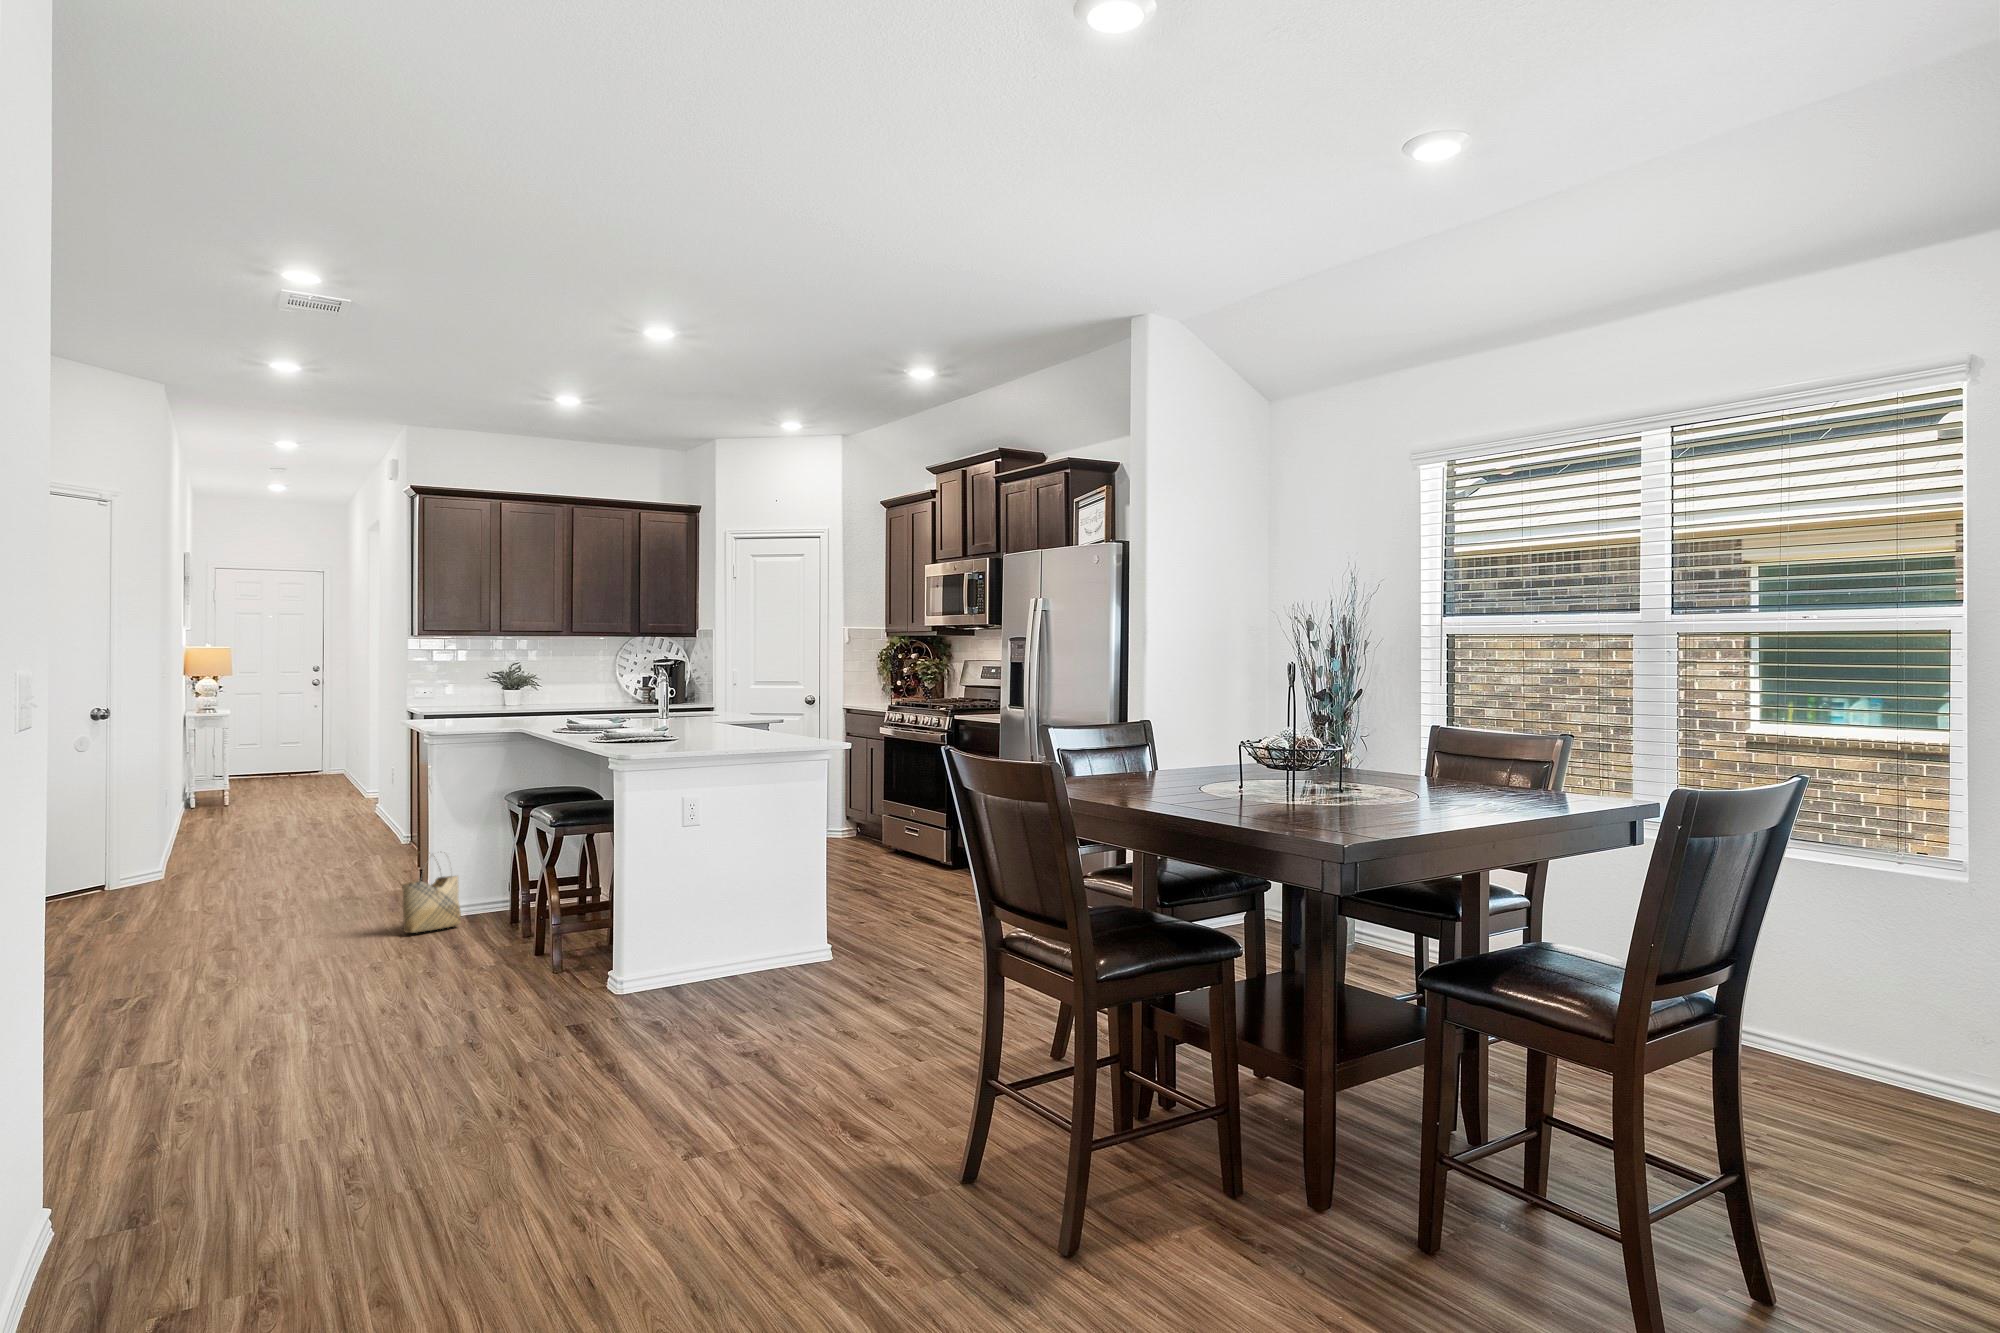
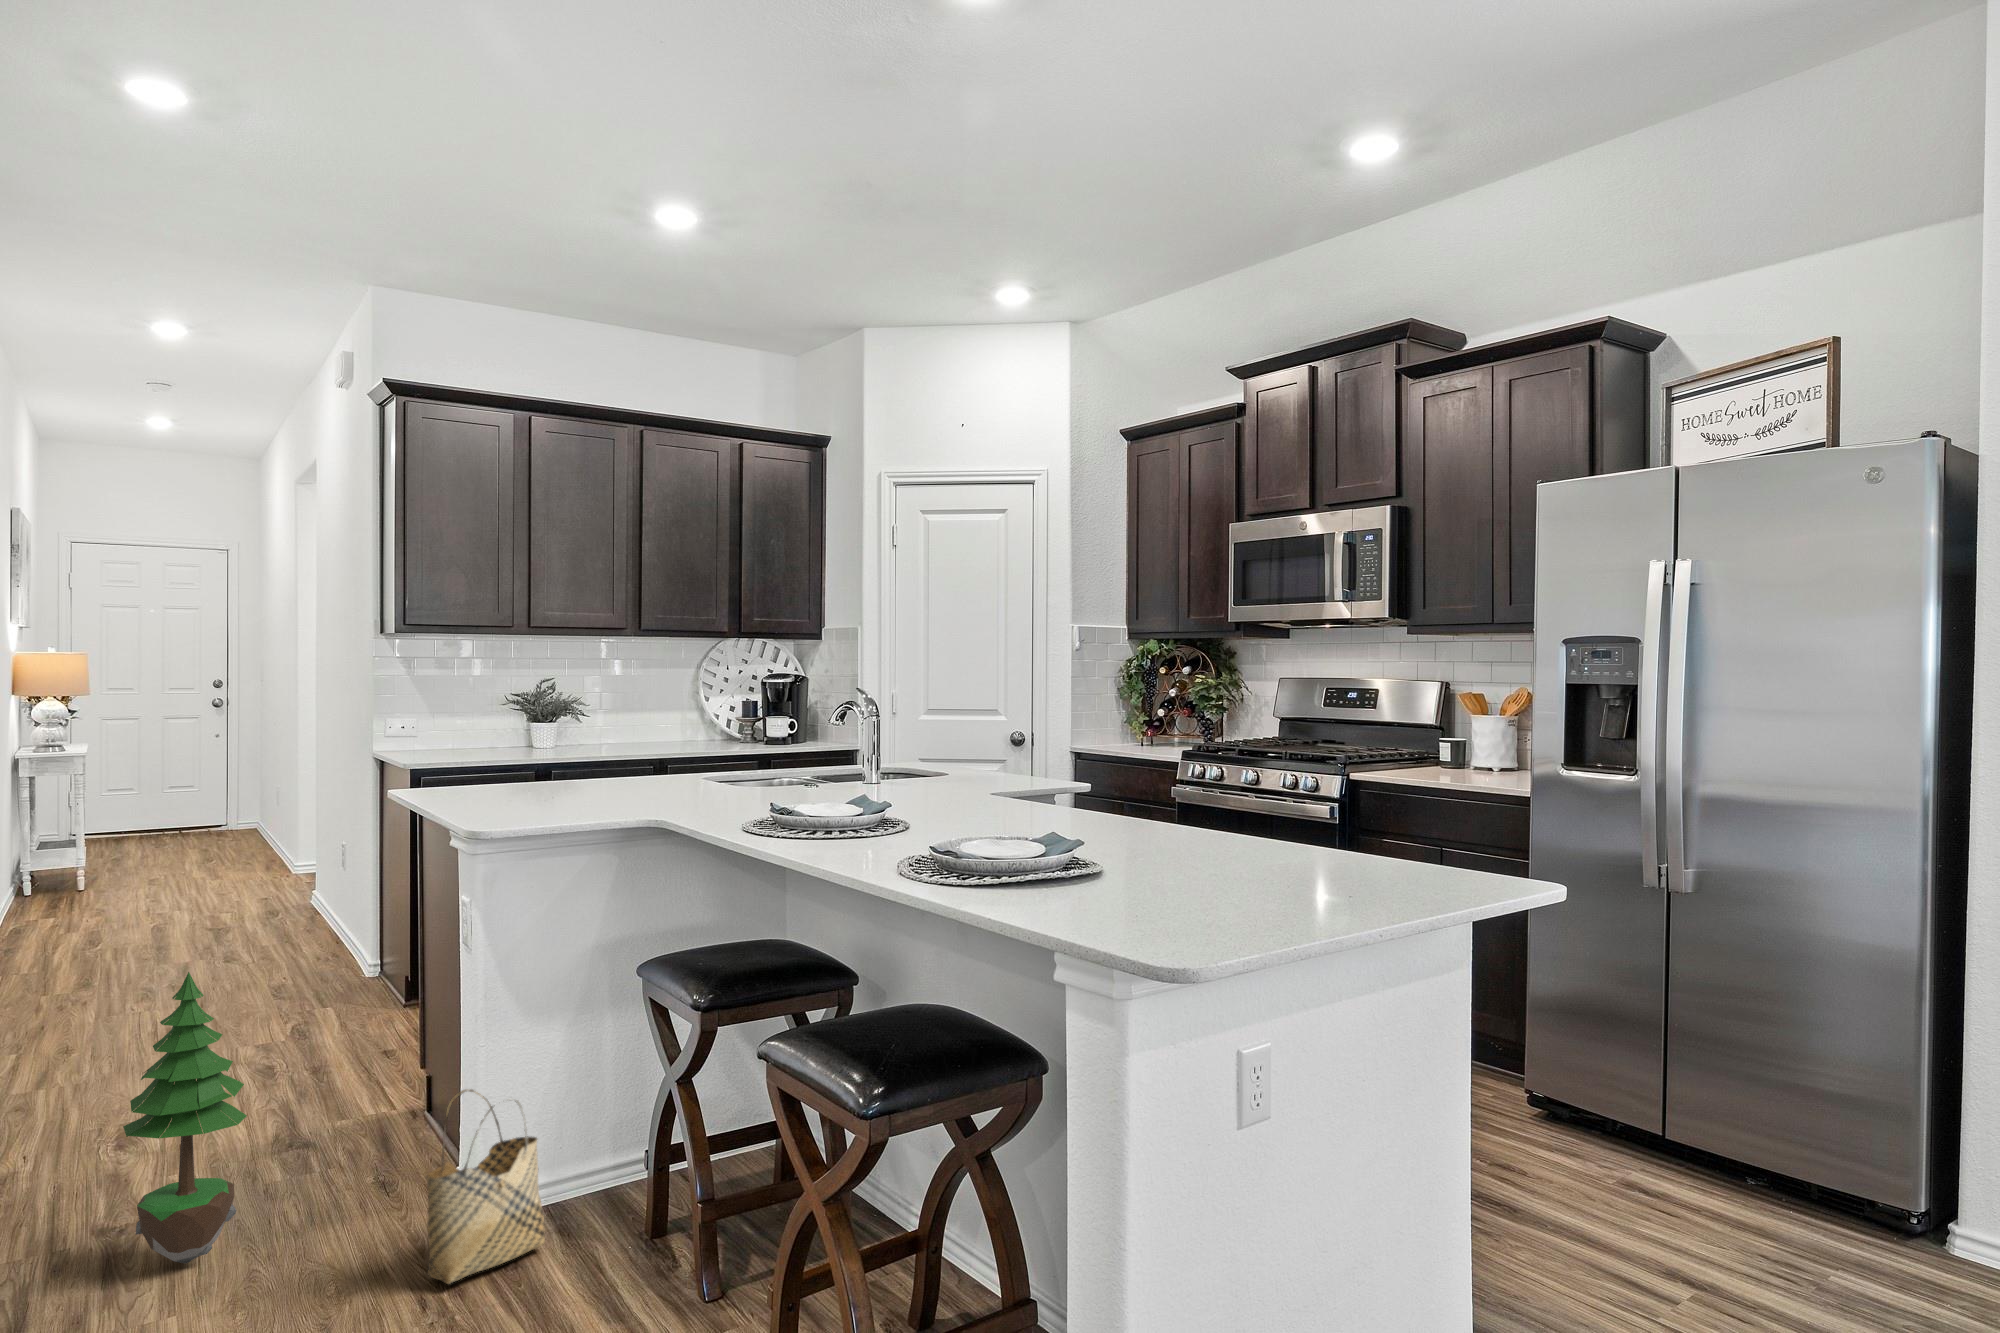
potted tree: none [265,792,322,929] -> present [123,972,247,1264]

